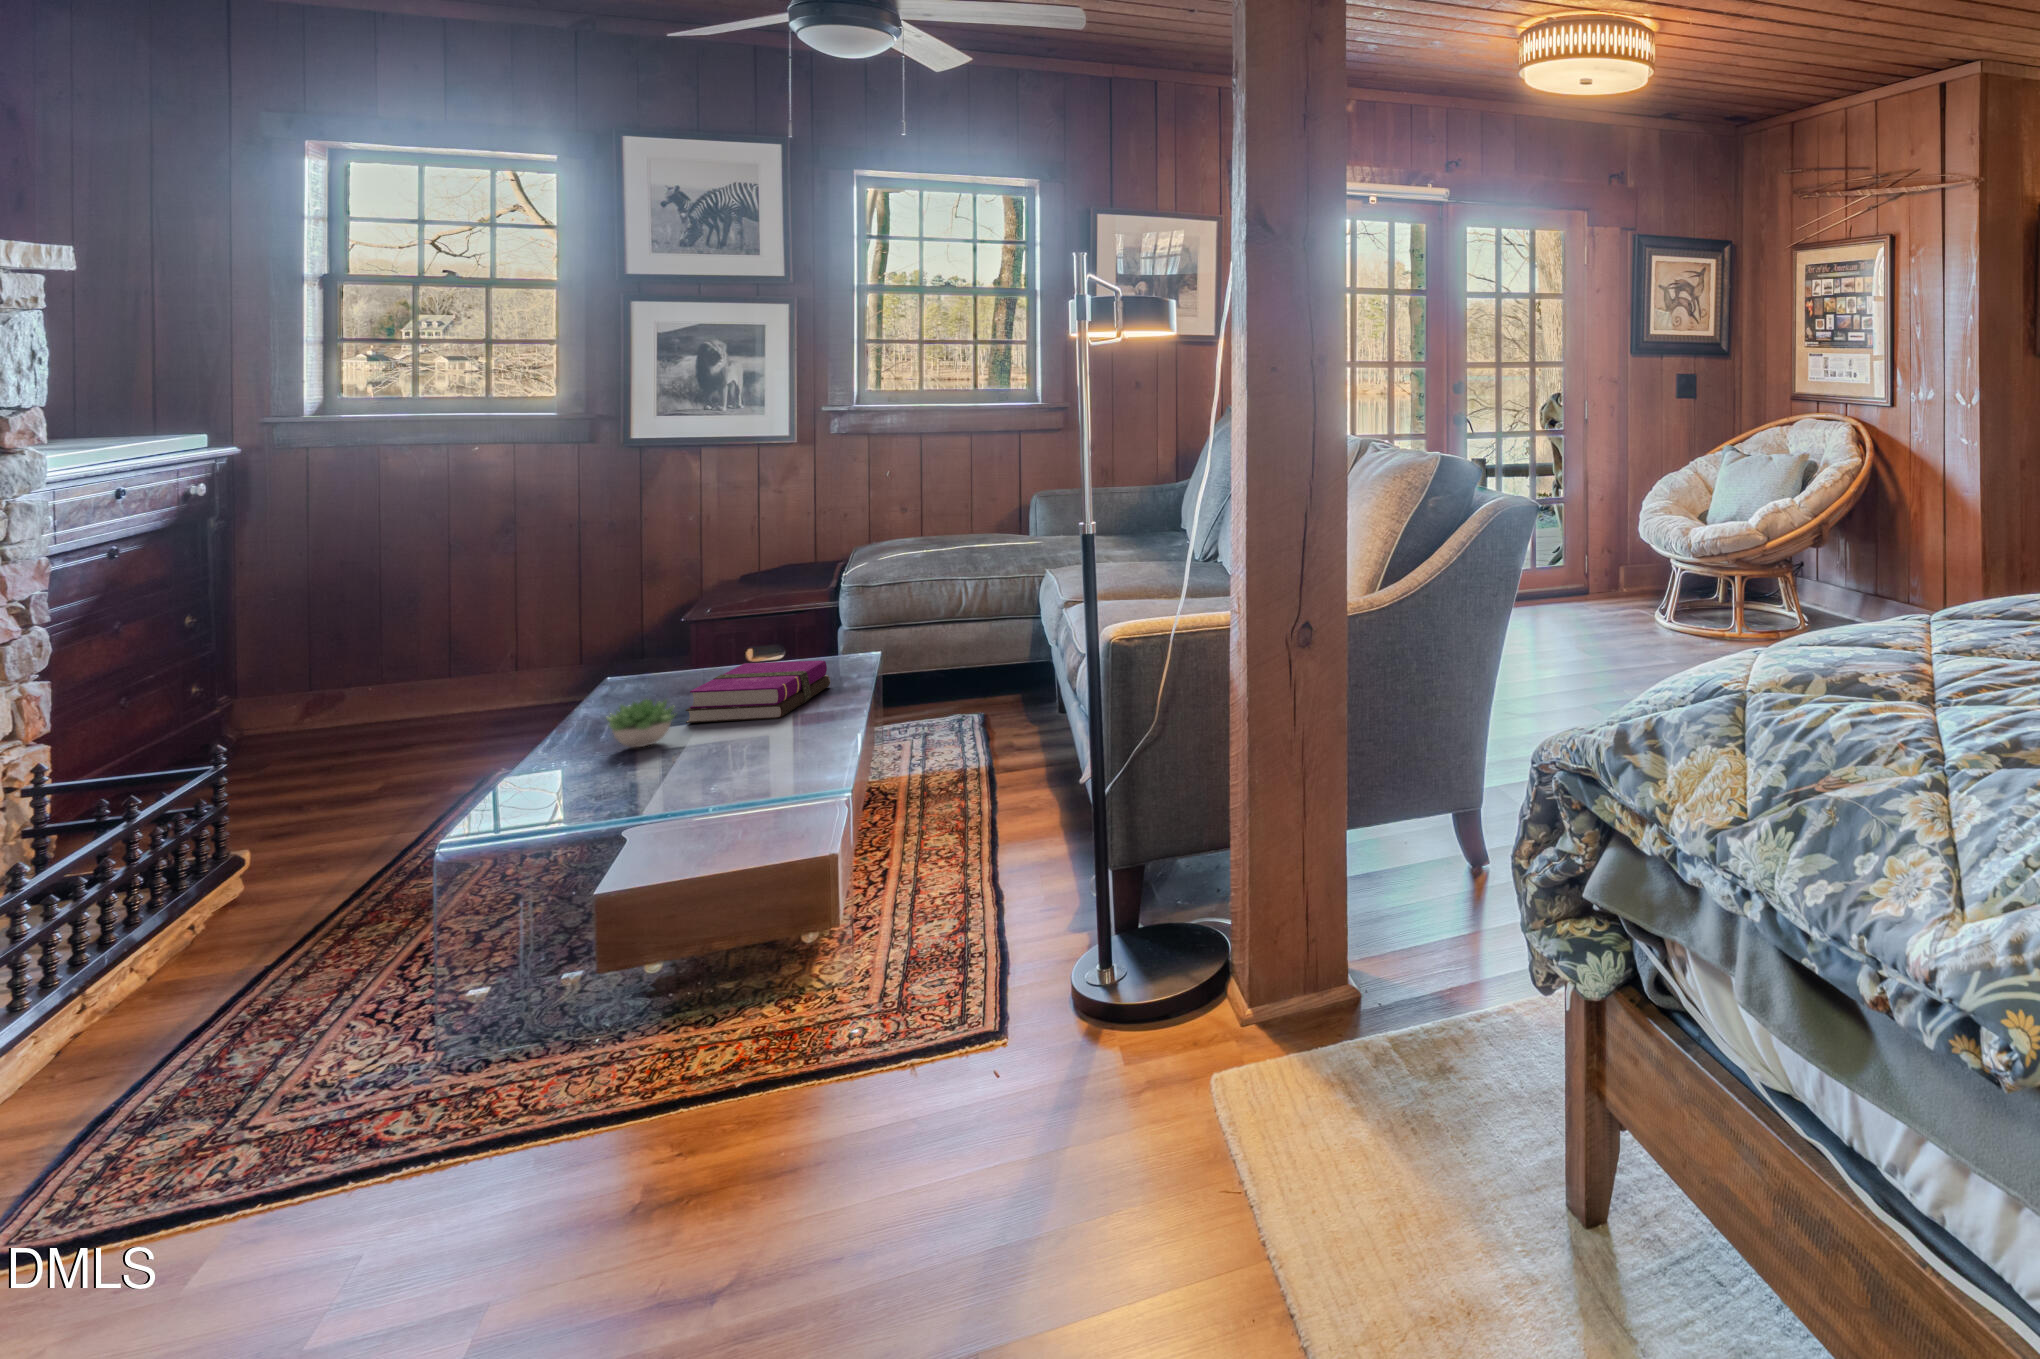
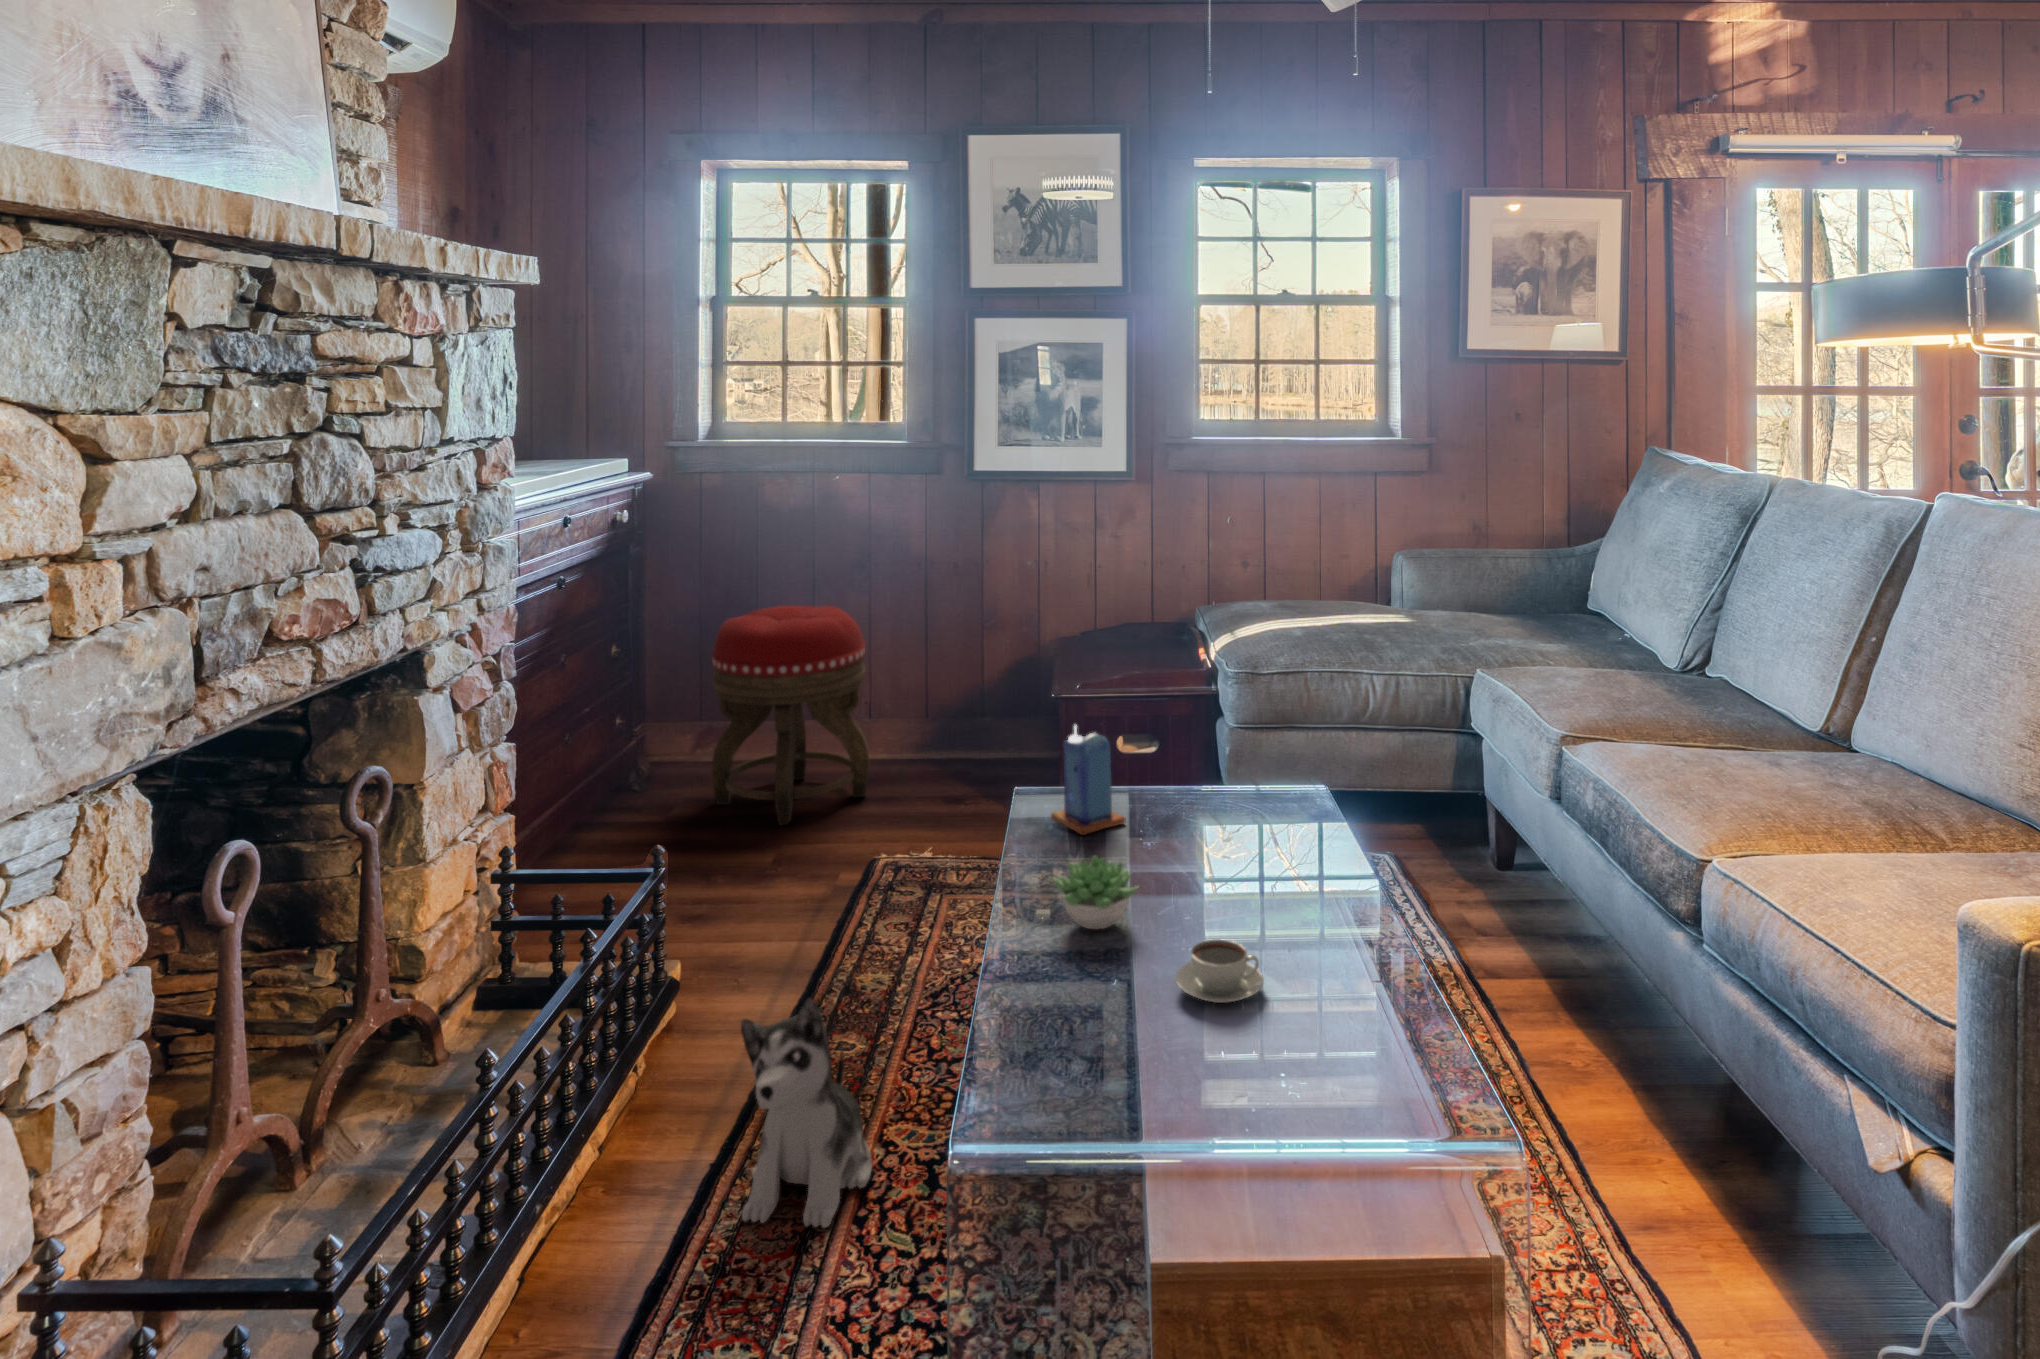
footstool: none [315,564,505,762] -> present [711,606,869,825]
candle: none [642,621,709,703] -> present [1051,725,1126,835]
hardback book: present [686,660,830,723] -> none [1130,794,1279,899]
coffee cup: none [682,730,752,768] -> present [1175,939,1264,1003]
plush toy: none [293,817,429,987] -> present [741,998,872,1228]

